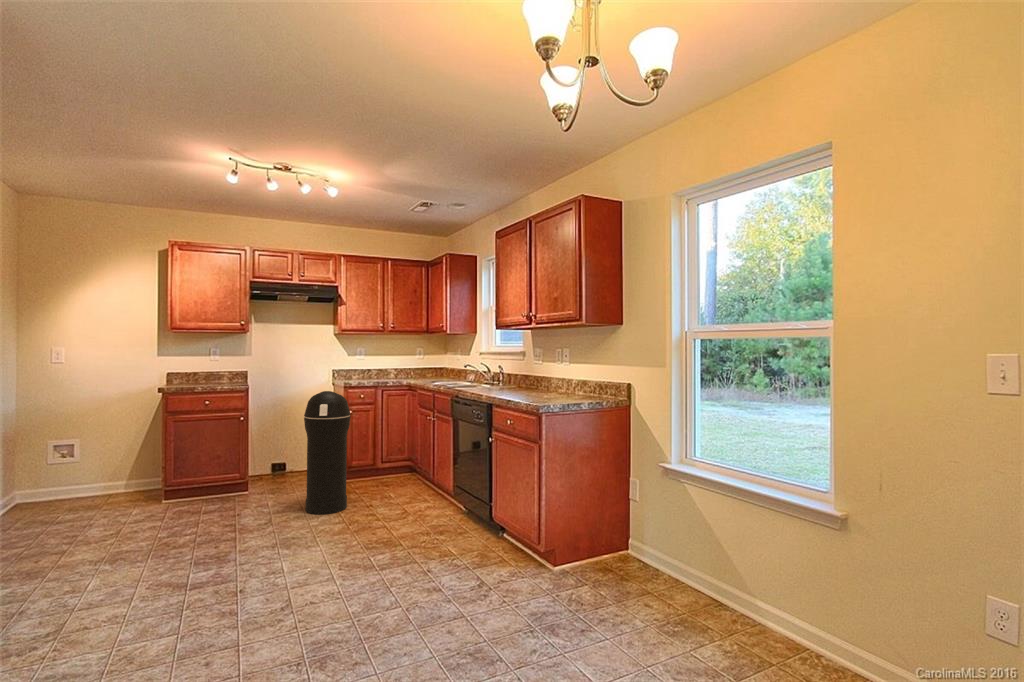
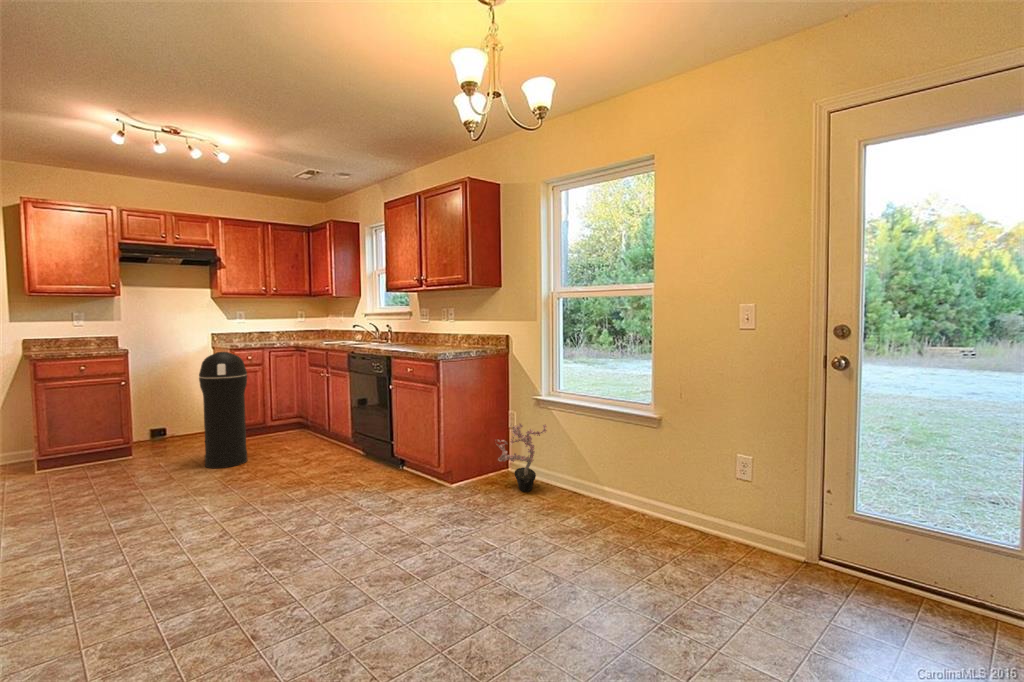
potted plant: none [608,492,680,592] -> present [497,423,547,492]

